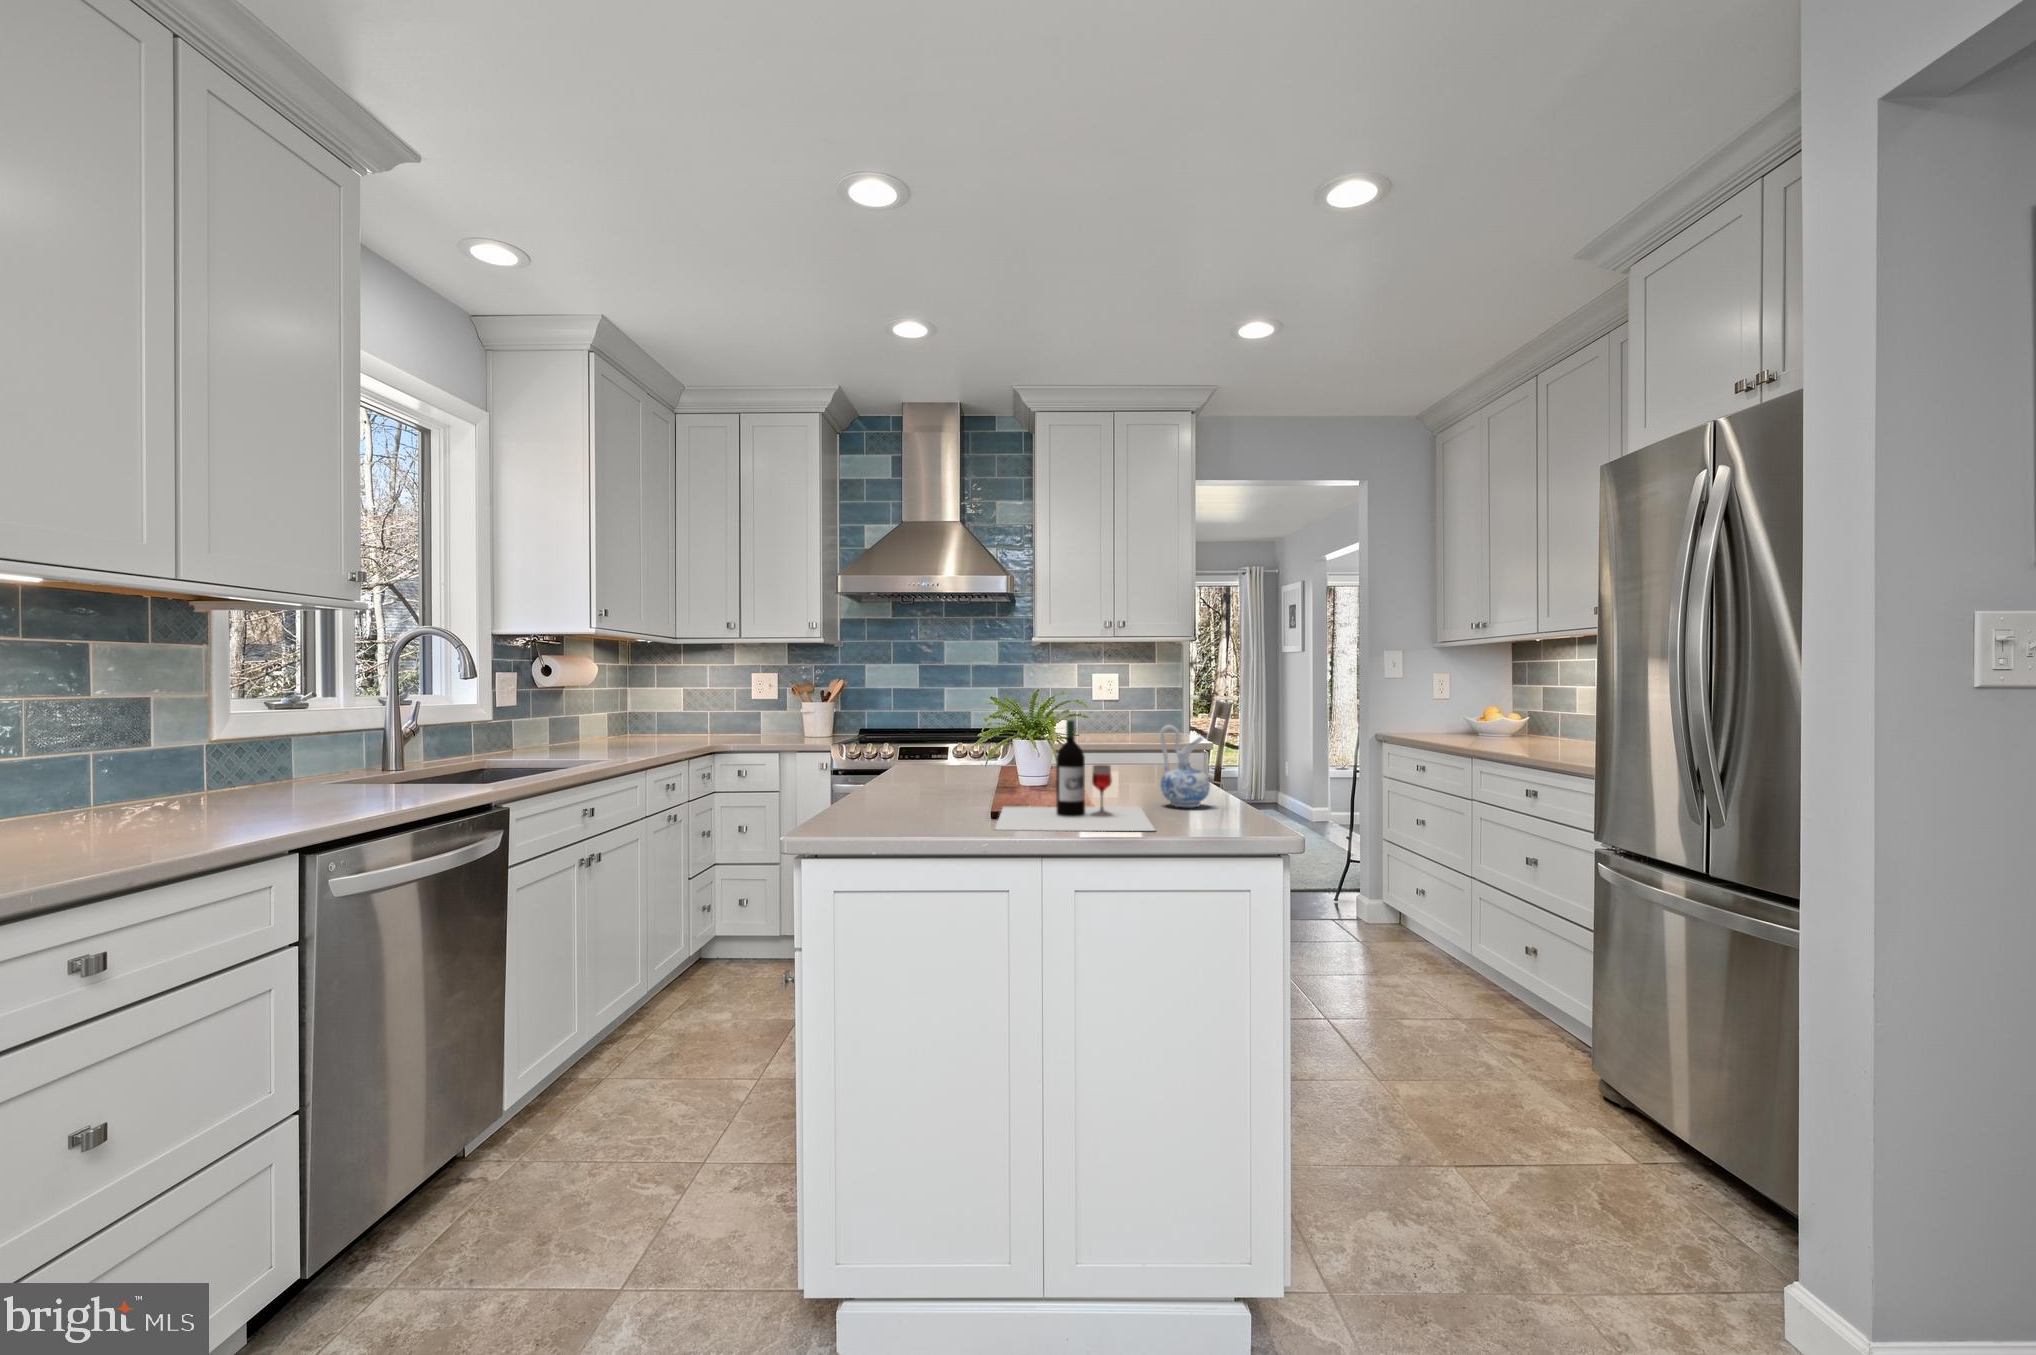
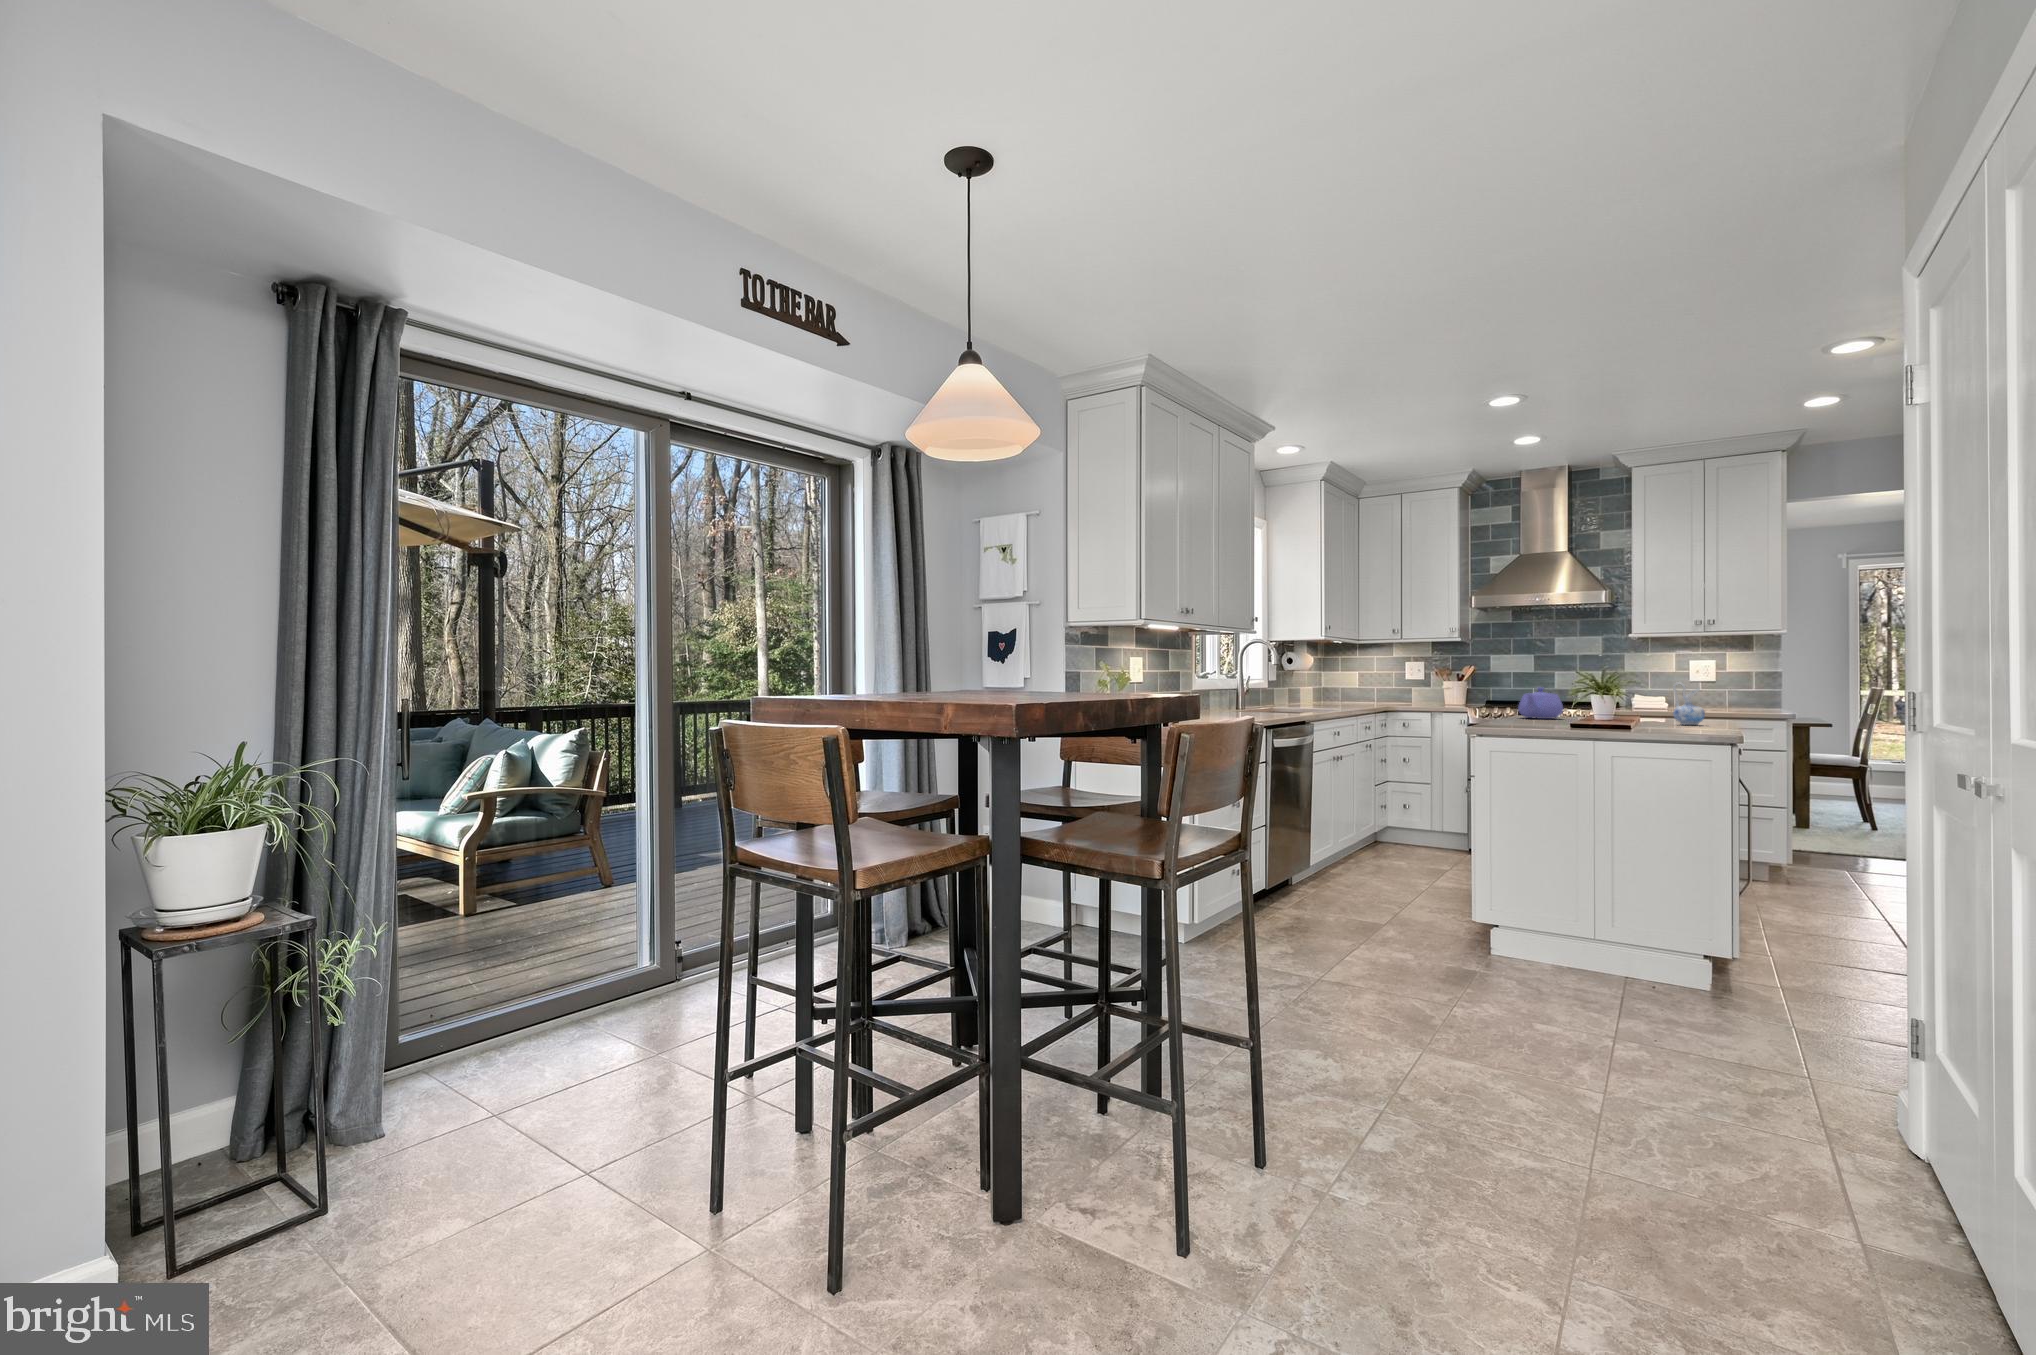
wine bottle: present [995,720,1156,831] -> none [1567,678,1658,727]
teapot: none [898,731,974,792] -> present [1518,687,1563,719]

